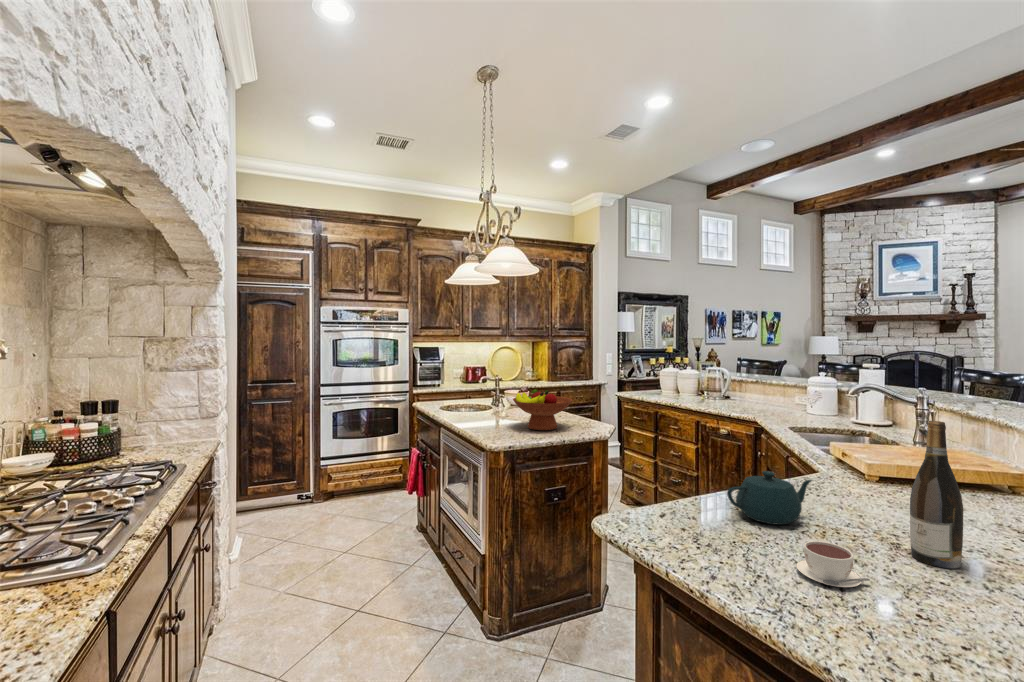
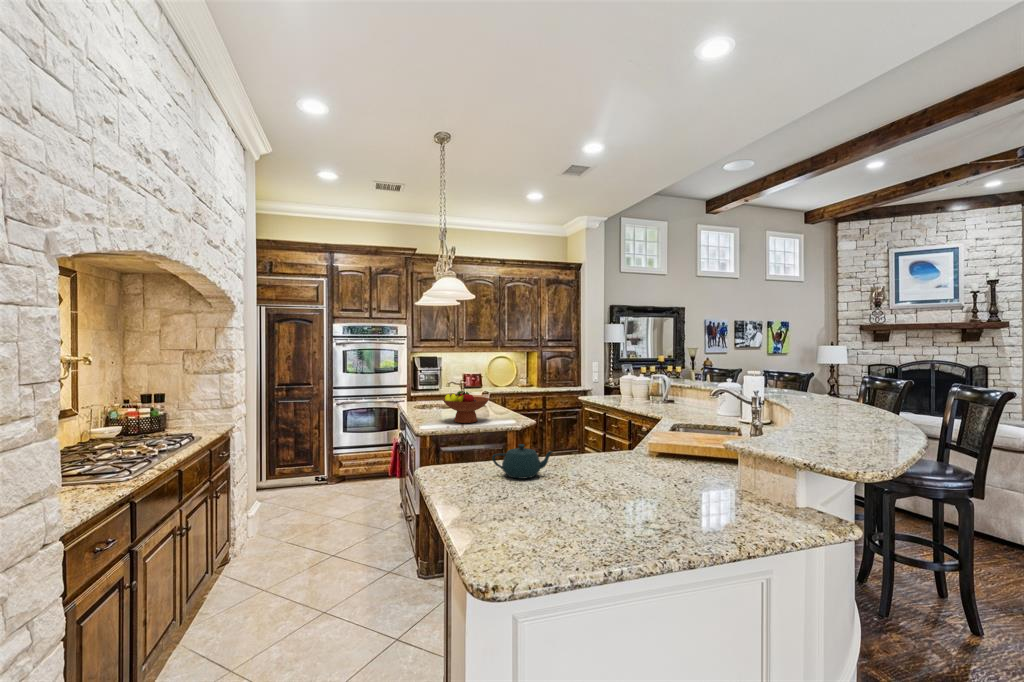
wine bottle: present [910,421,963,569] -> none [567,408,592,501]
coffee cup: present [796,541,870,587] -> none [477,480,510,503]

